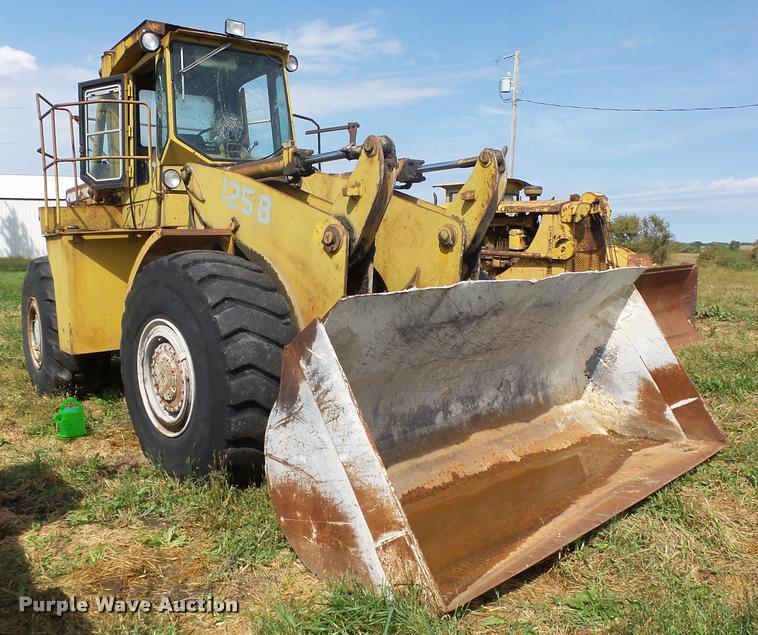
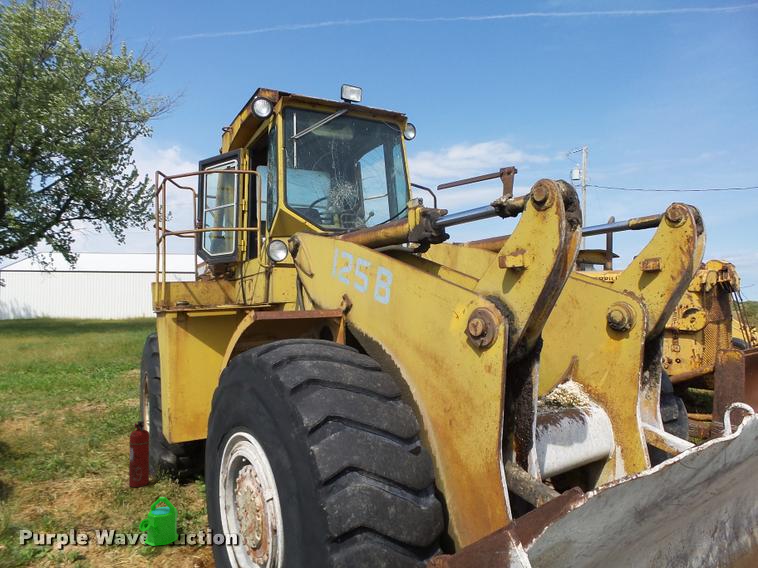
fire extinguisher: none [20,342,42,404] -> present [129,421,149,487]

